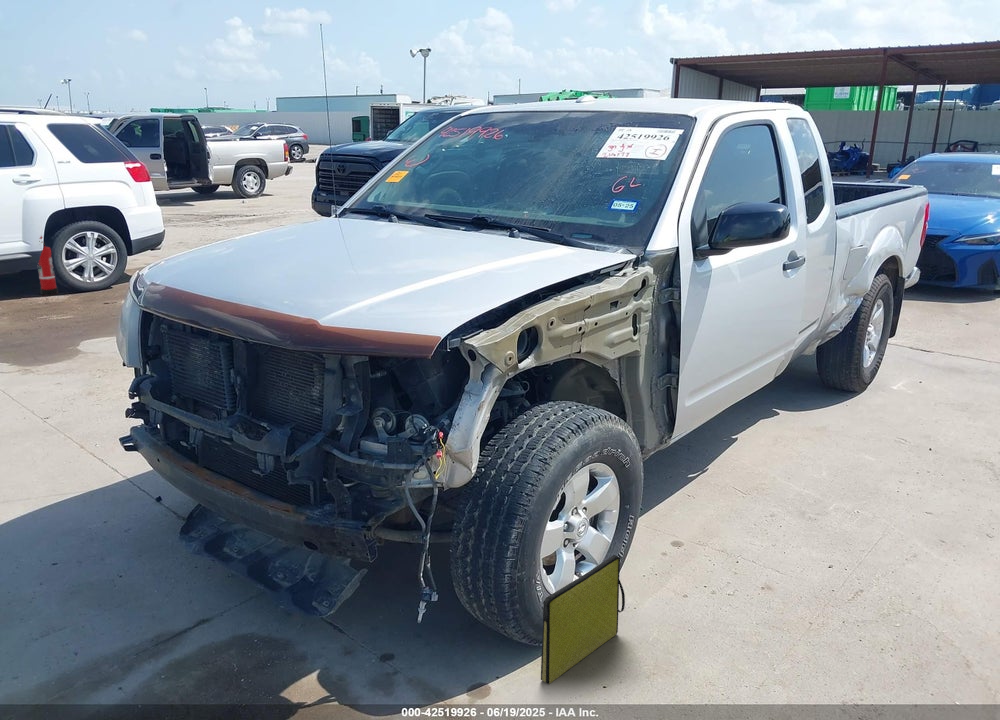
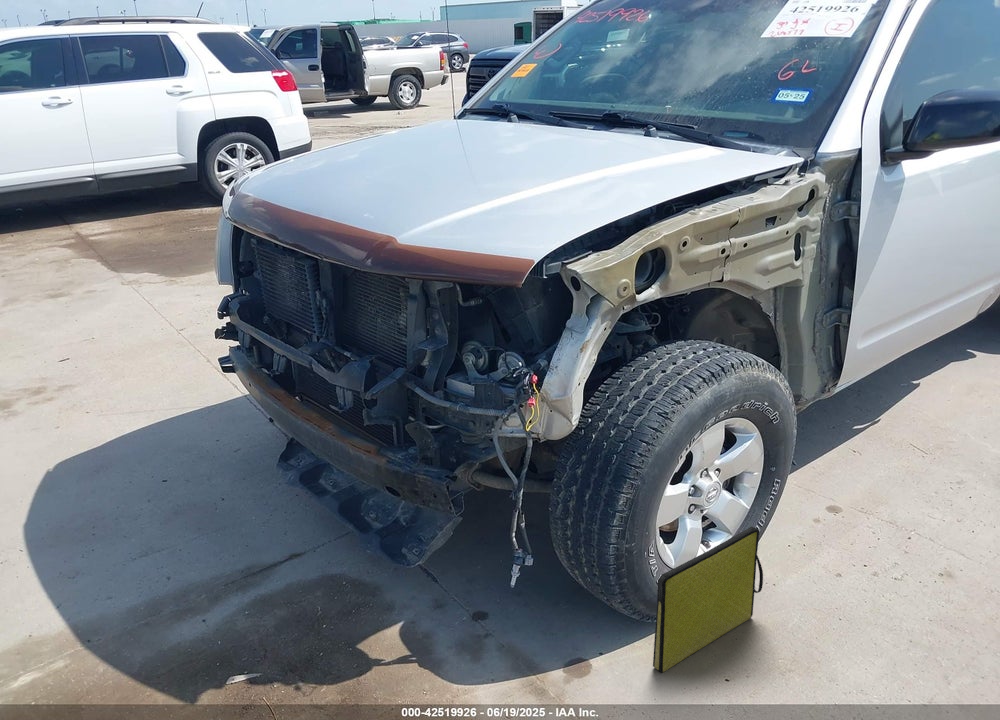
fire extinguisher: present [38,236,58,295] -> none [189,147,212,207]

